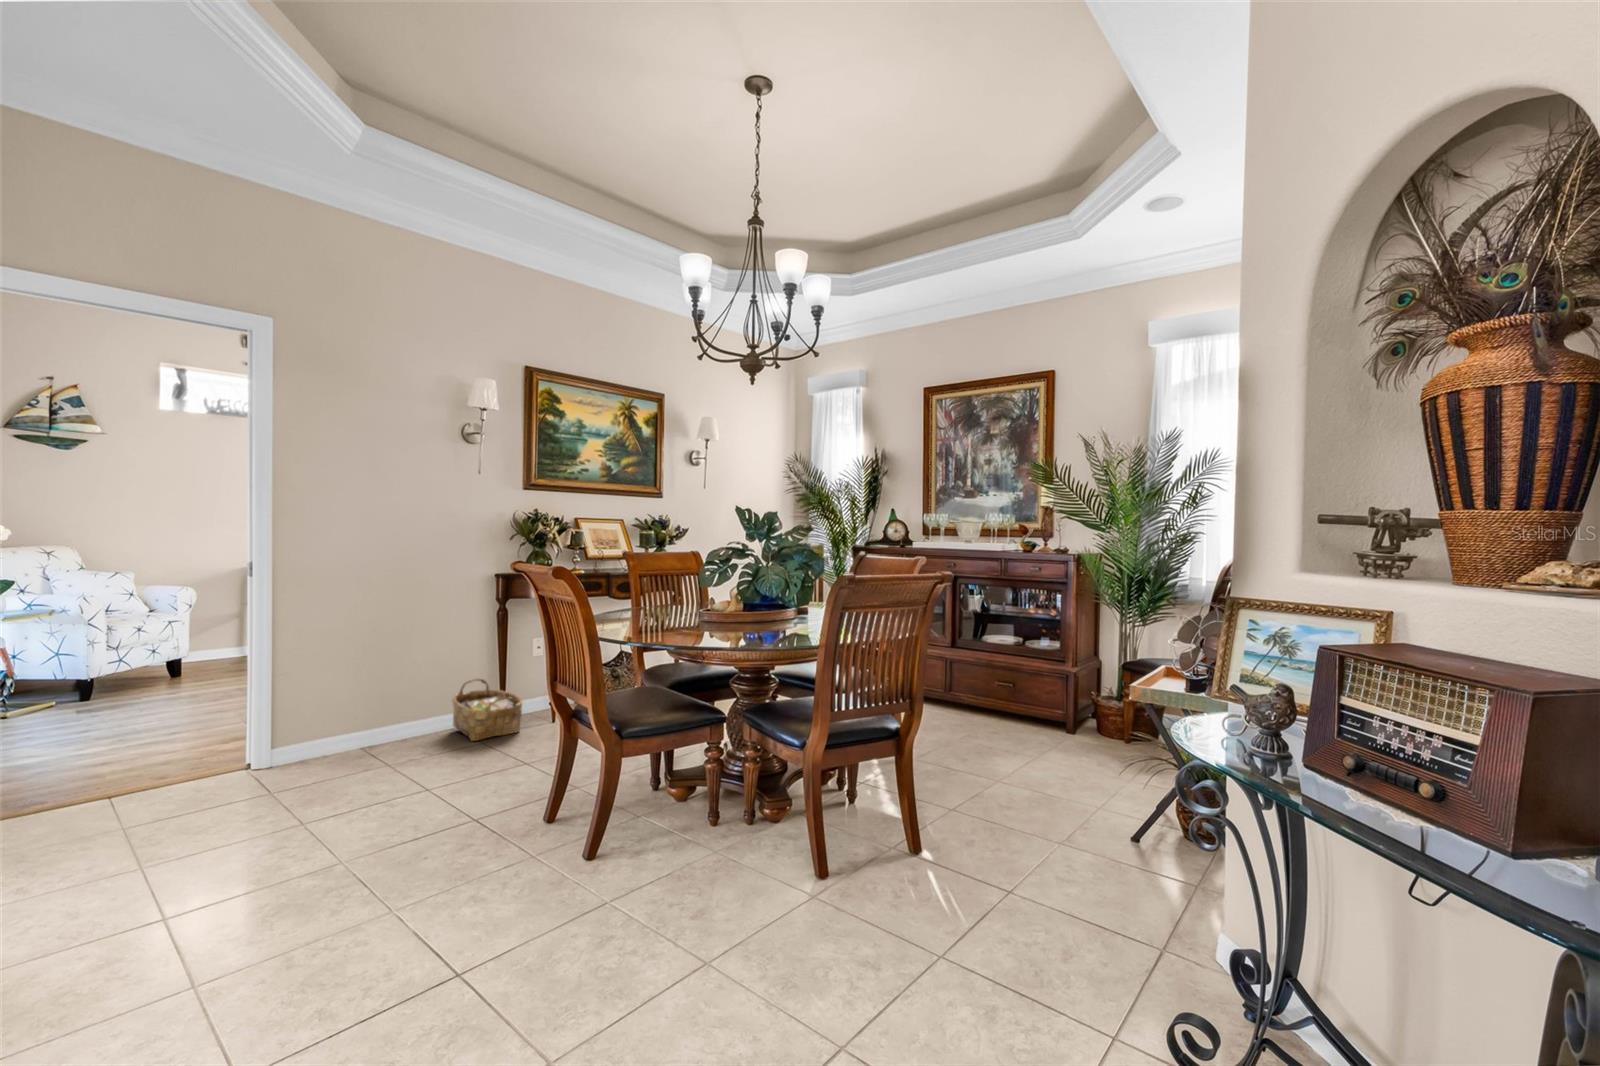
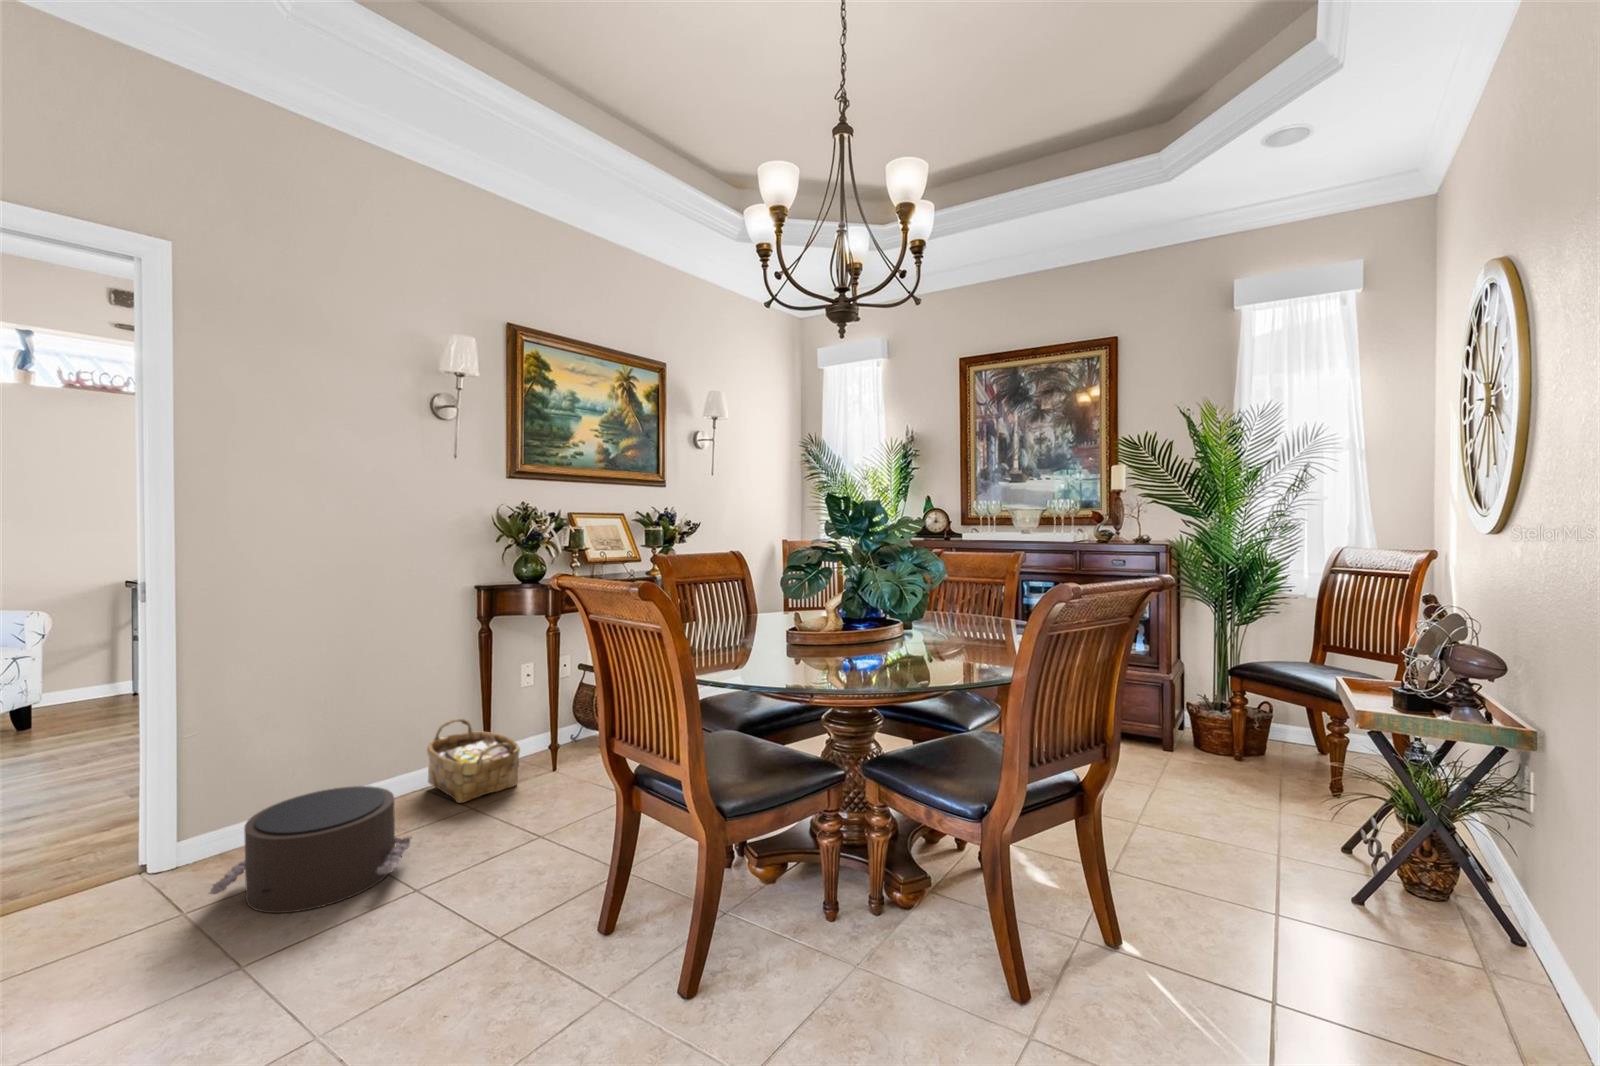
pouf: none [284,719,429,799] -> present [209,786,411,913]

